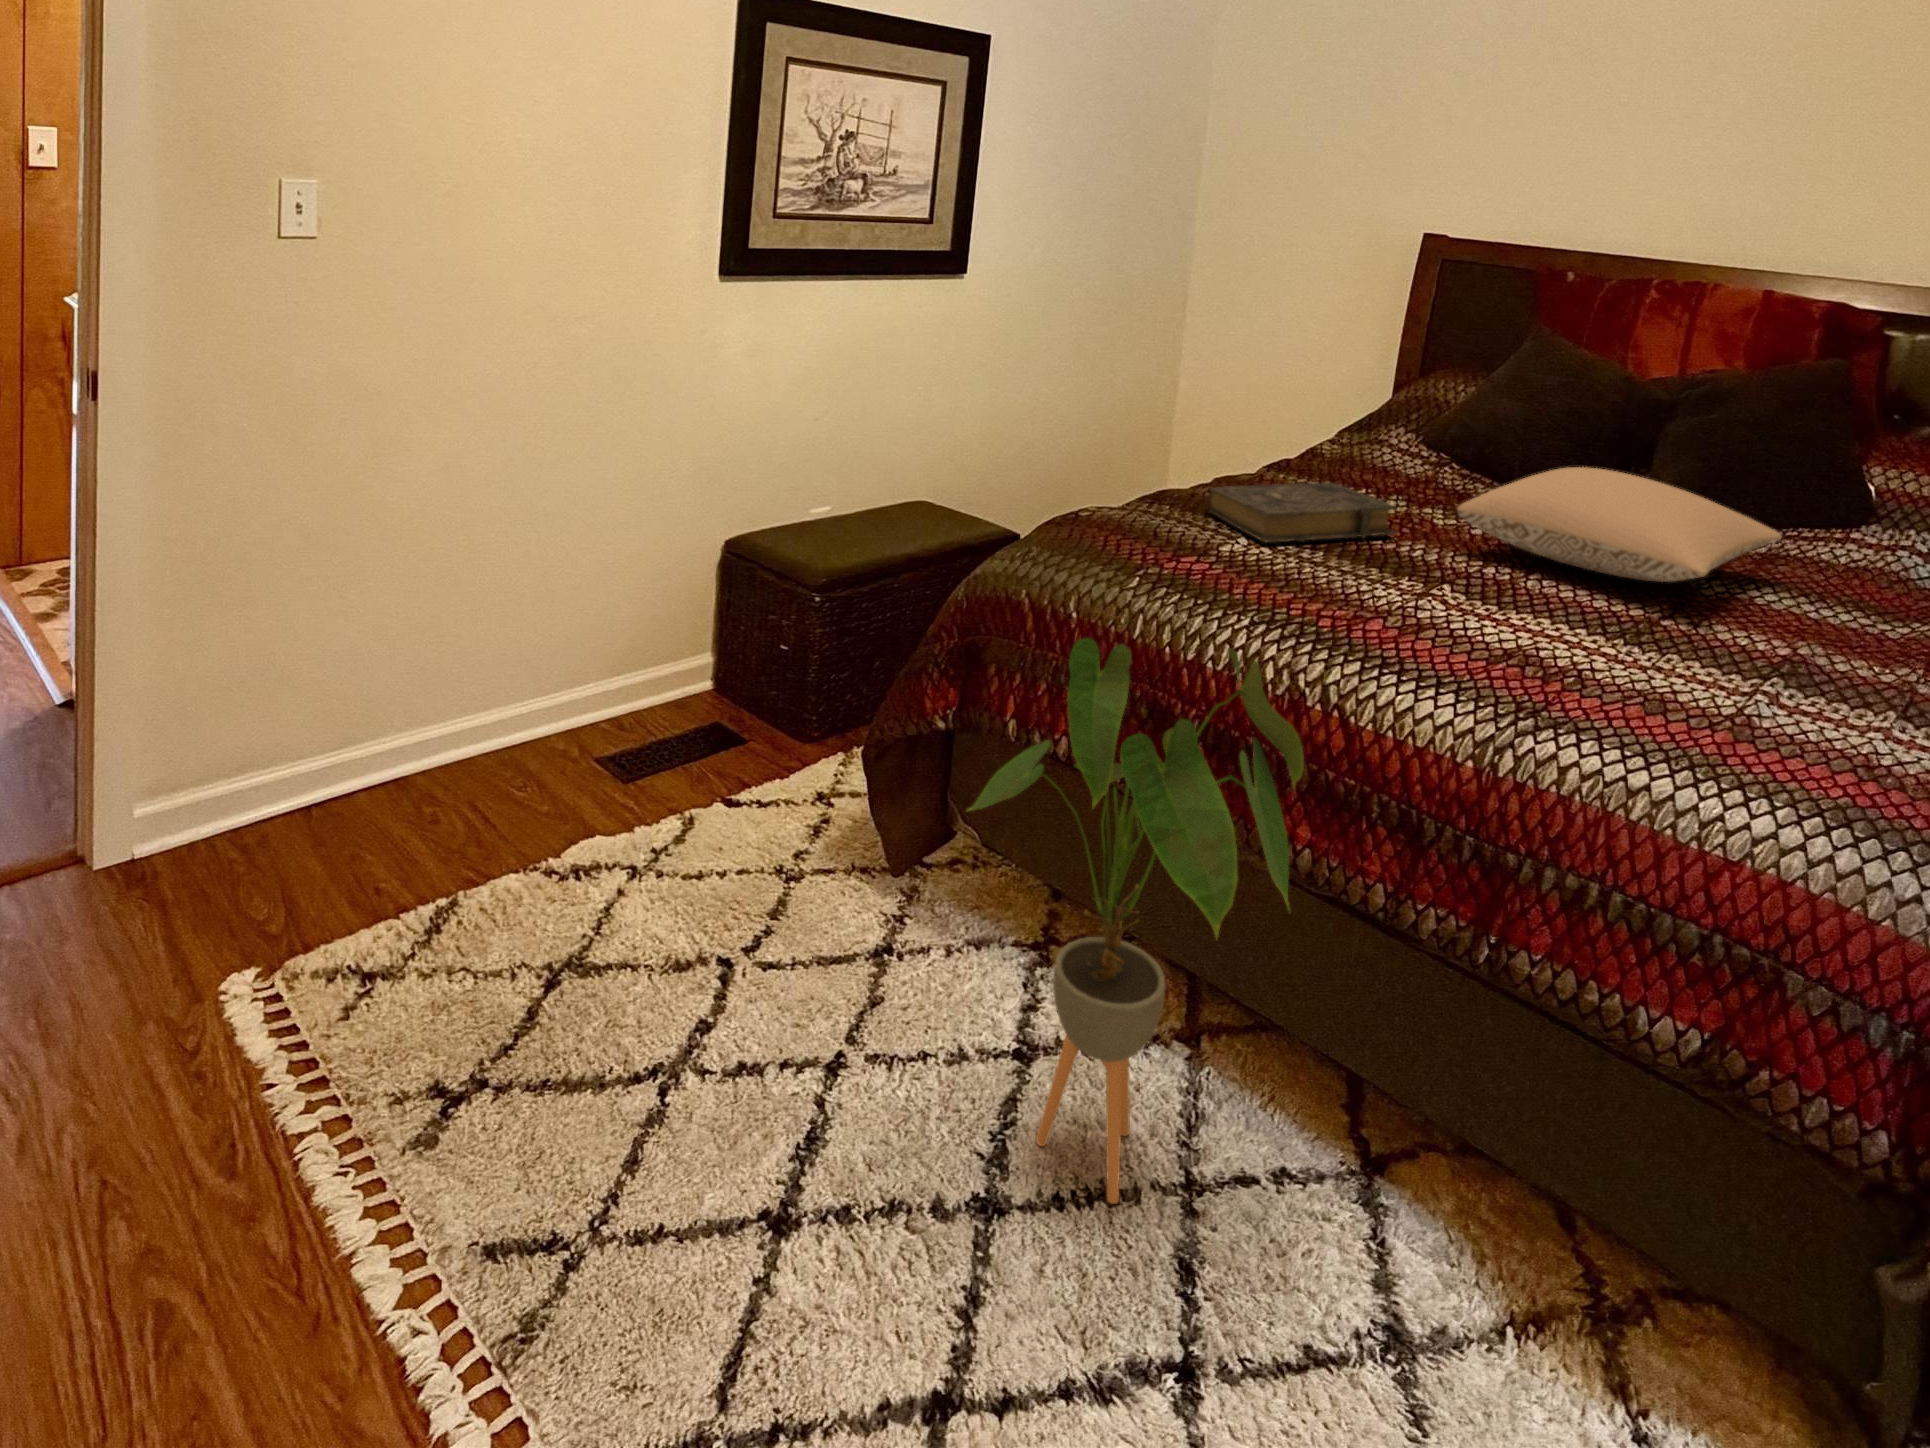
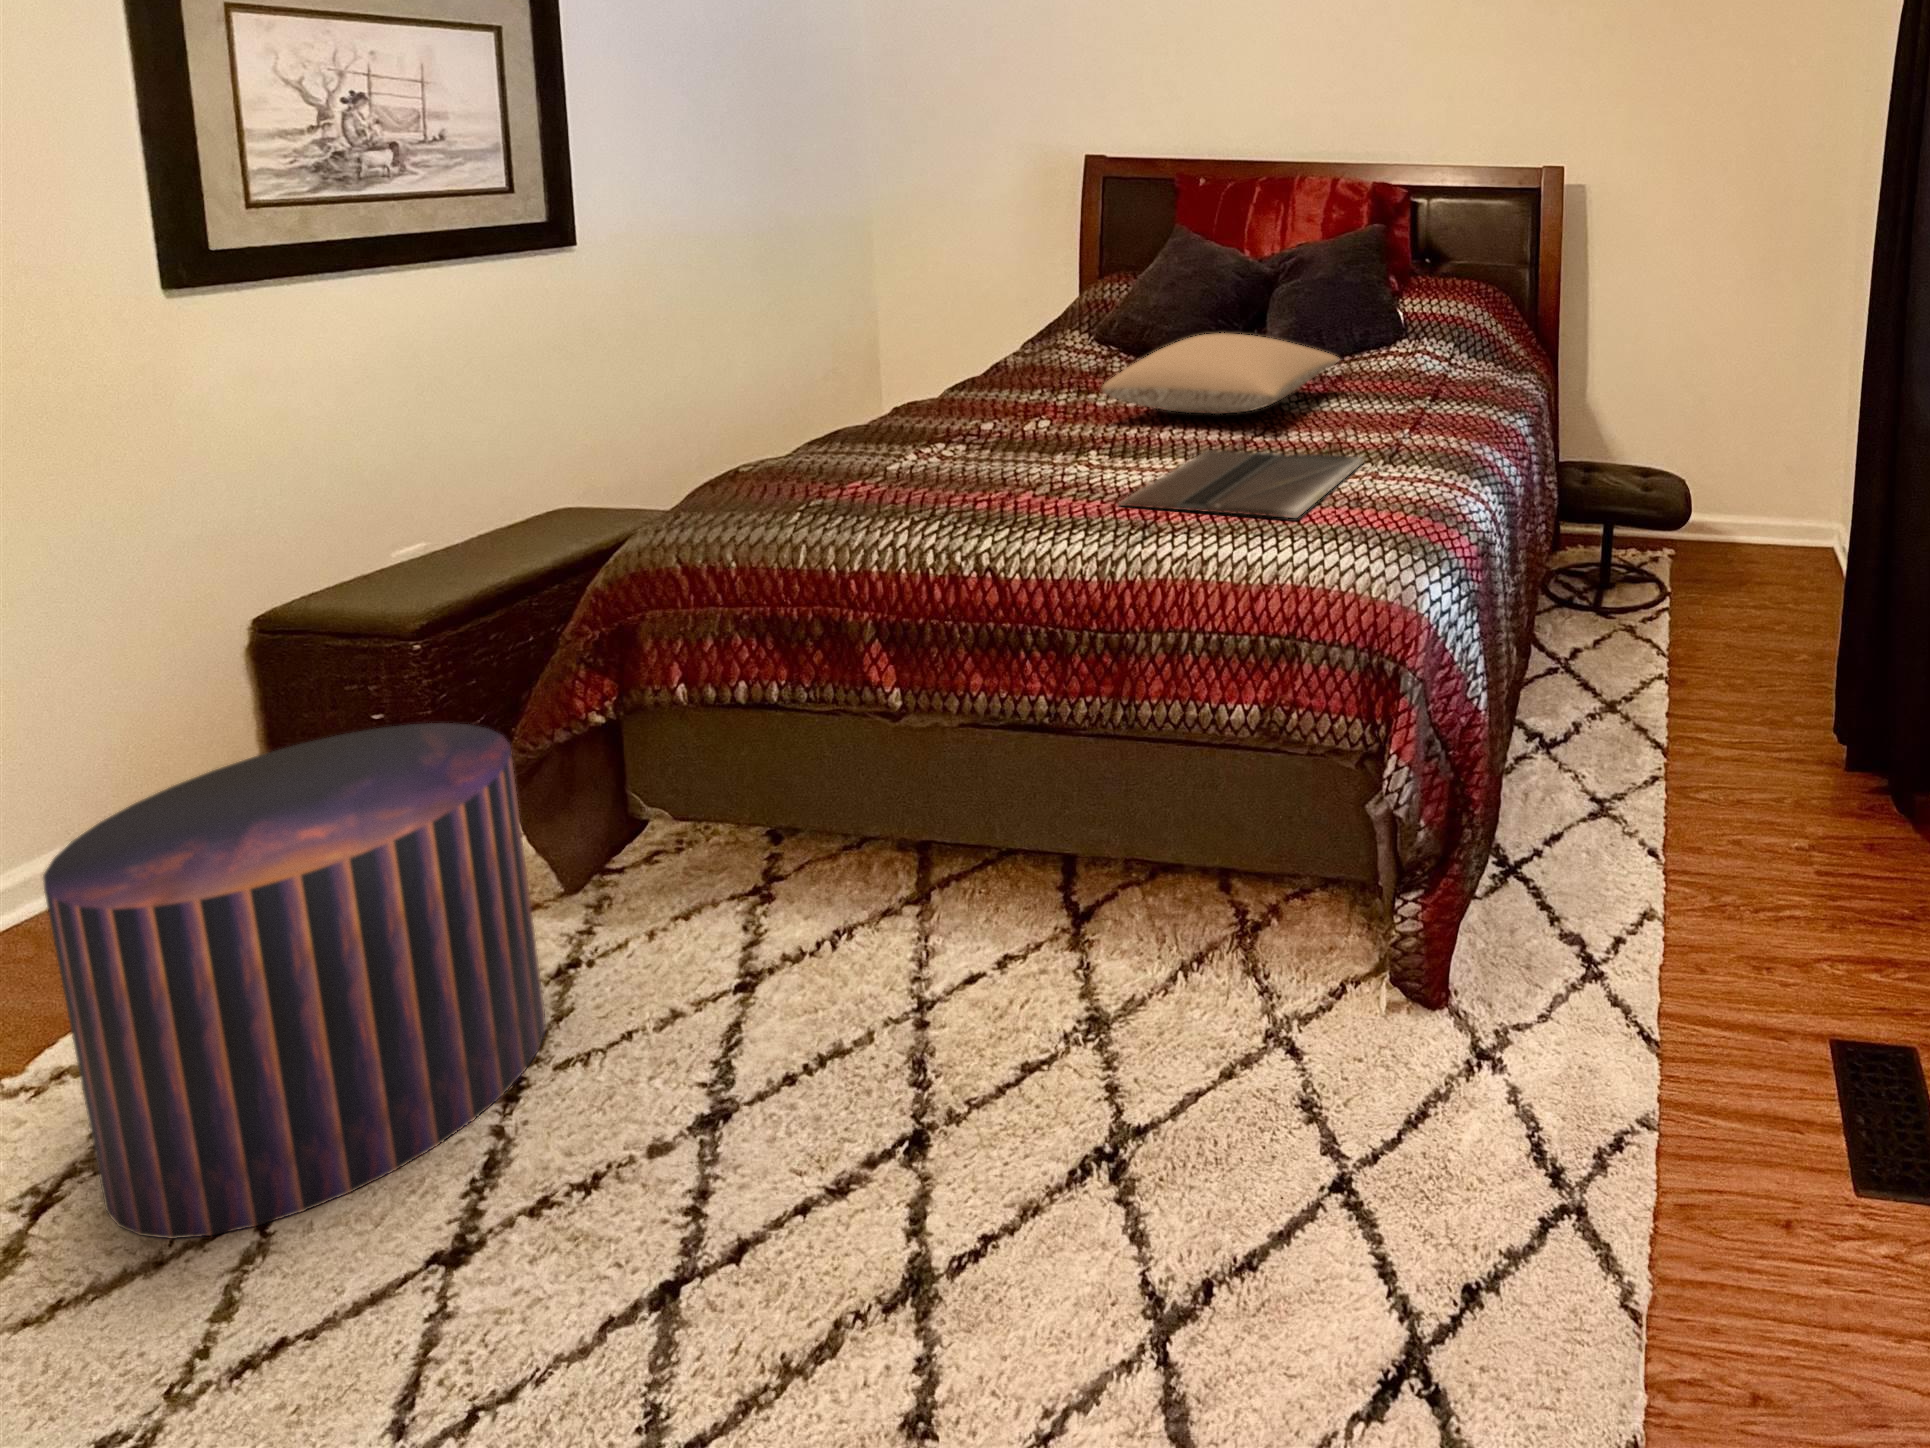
book: present [1208,482,1396,542] -> none [877,389,1058,454]
laptop: none [1496,623,1857,772] -> present [1118,450,1363,518]
house plant: present [968,638,1304,1204] -> none [613,546,964,1053]
pouf: none [582,672,884,1103] -> present [43,723,546,1239]

